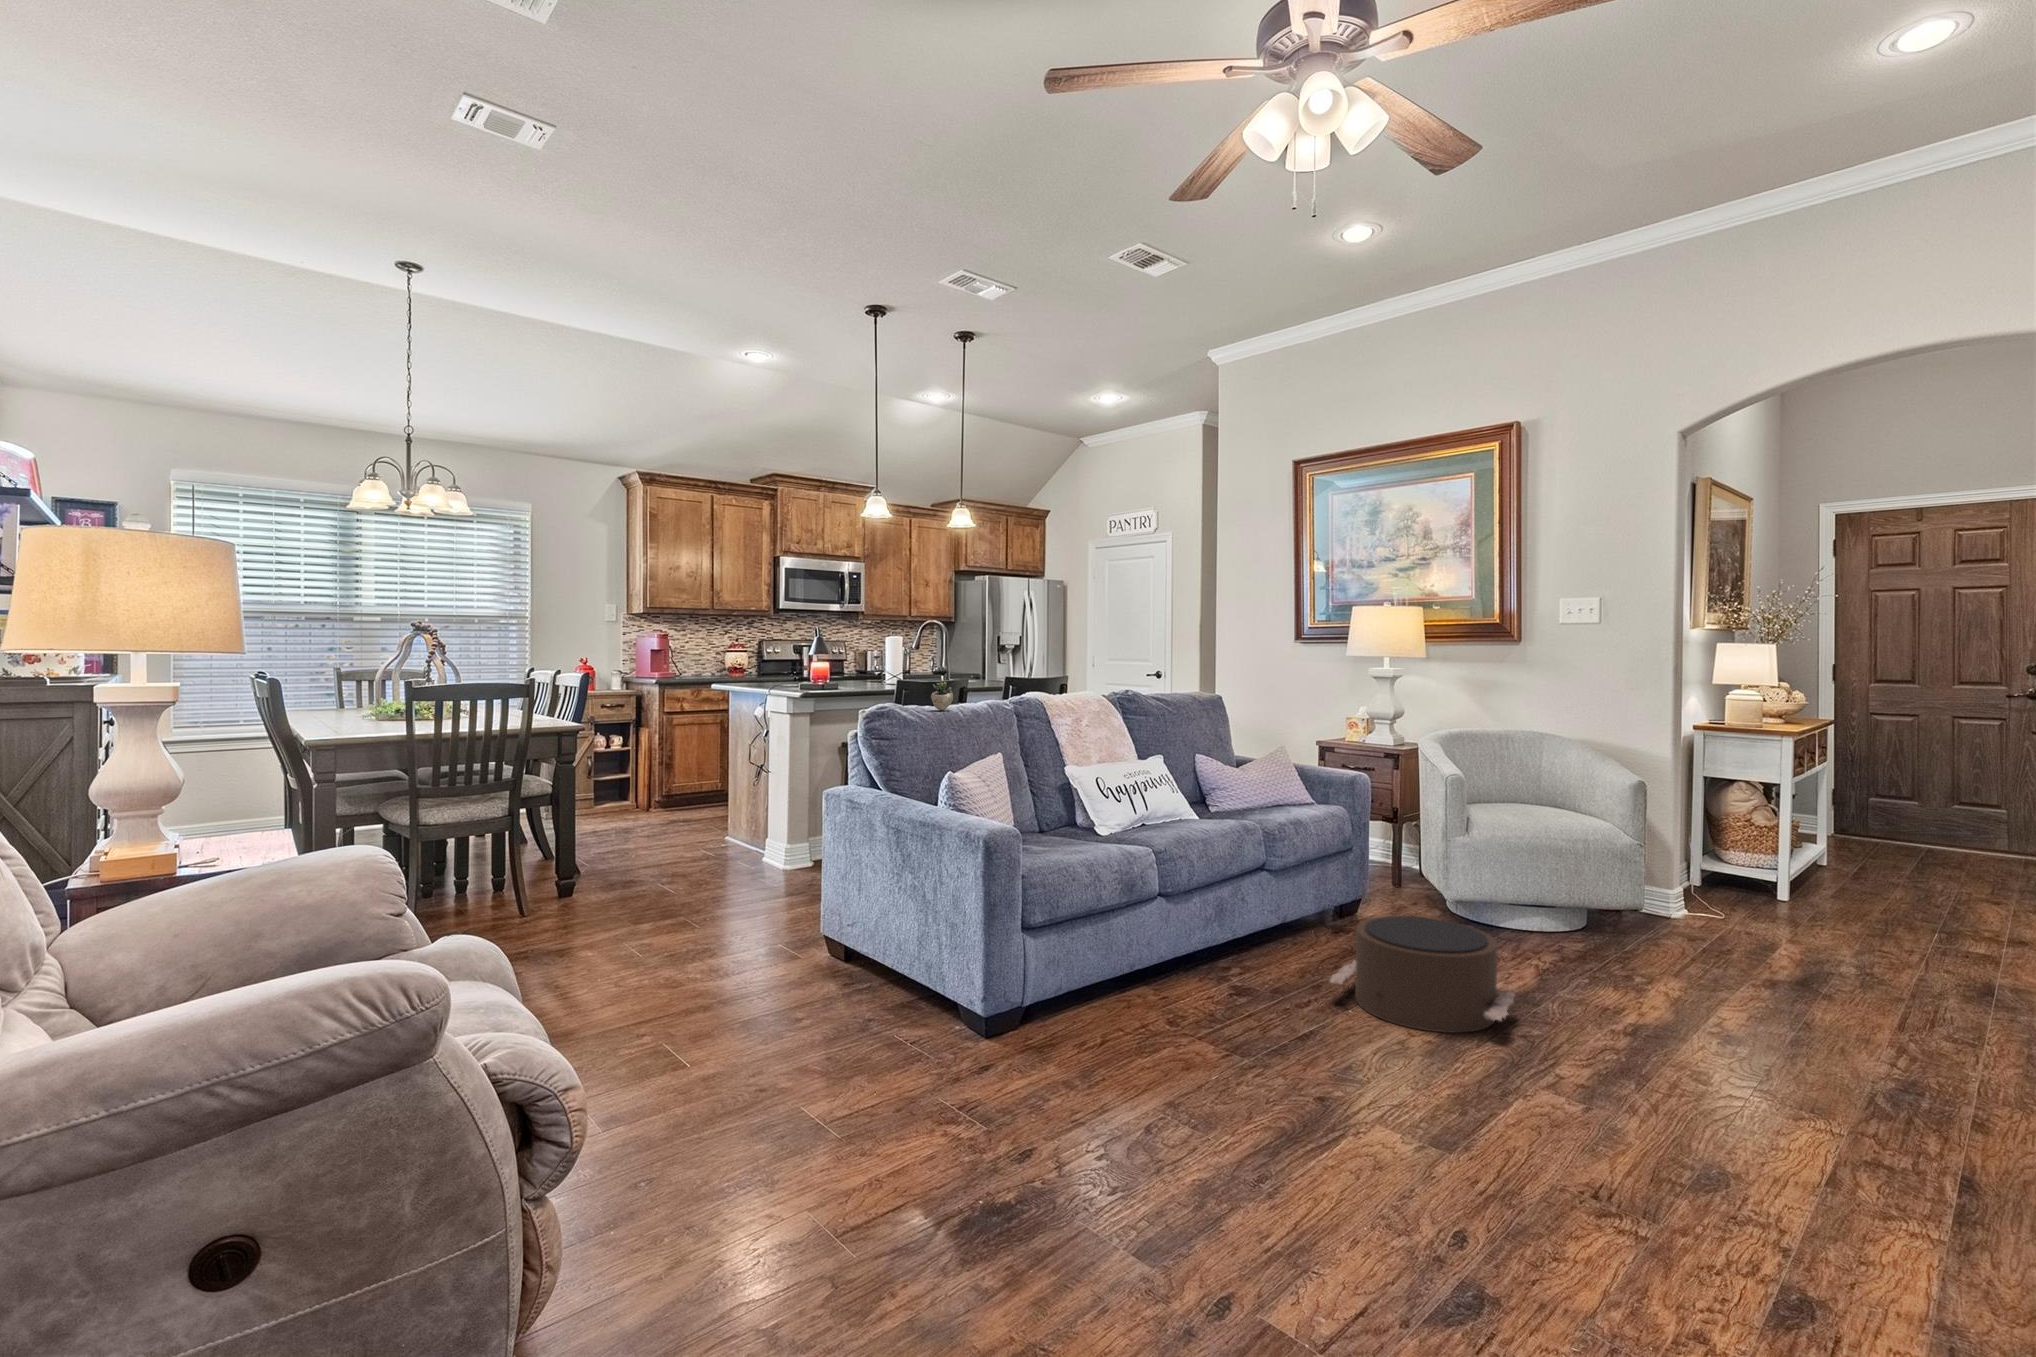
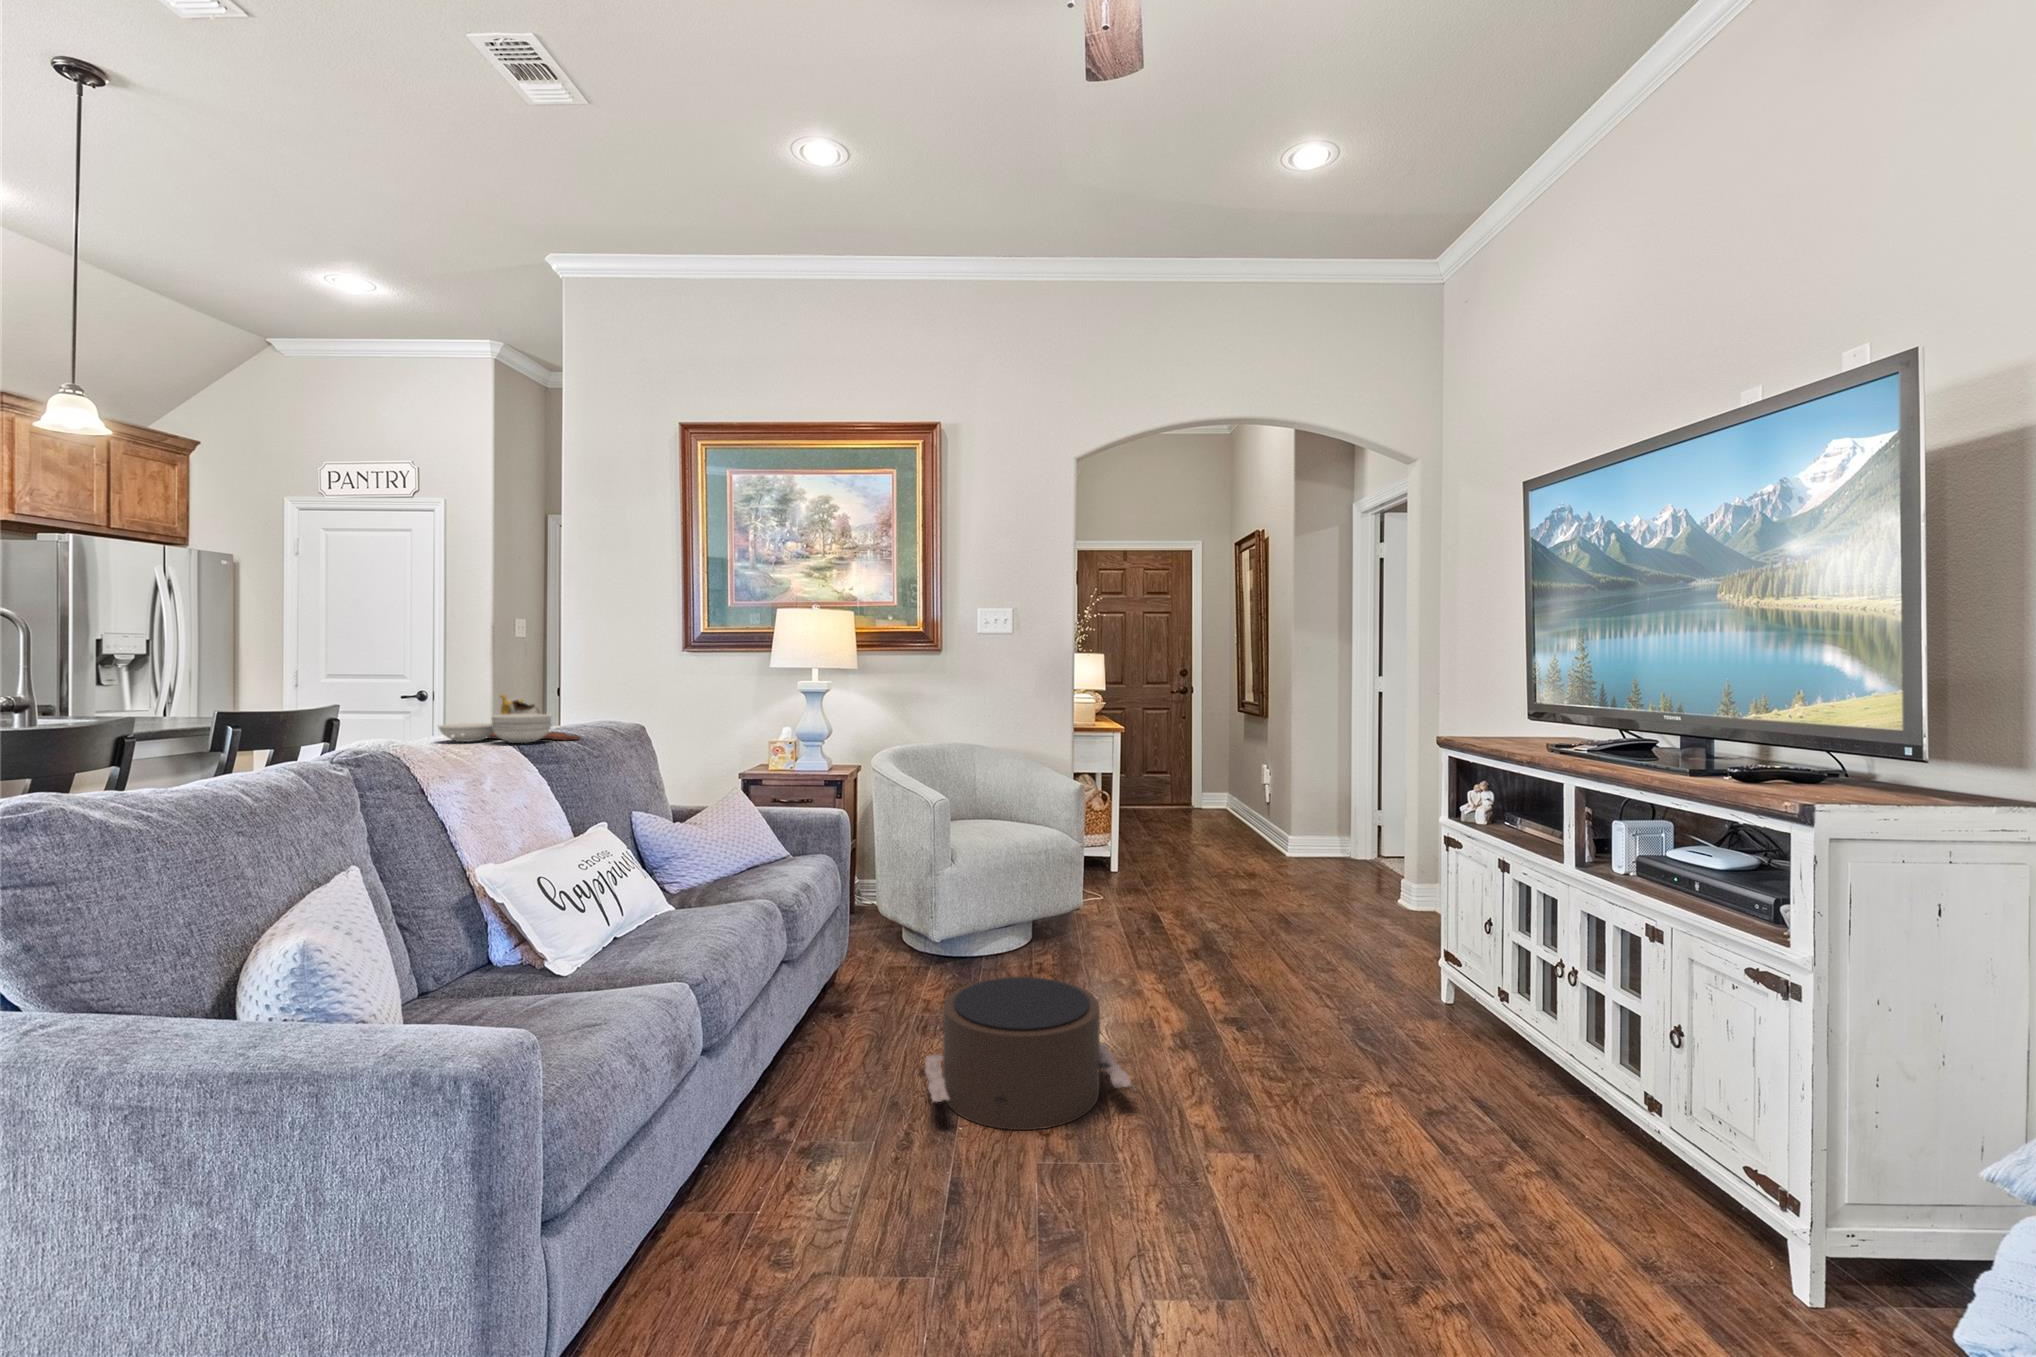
cutting board: none [1085,671,1160,702] -> present [438,694,580,743]
succulent plant: present [931,676,973,711] -> none [139,715,260,791]

